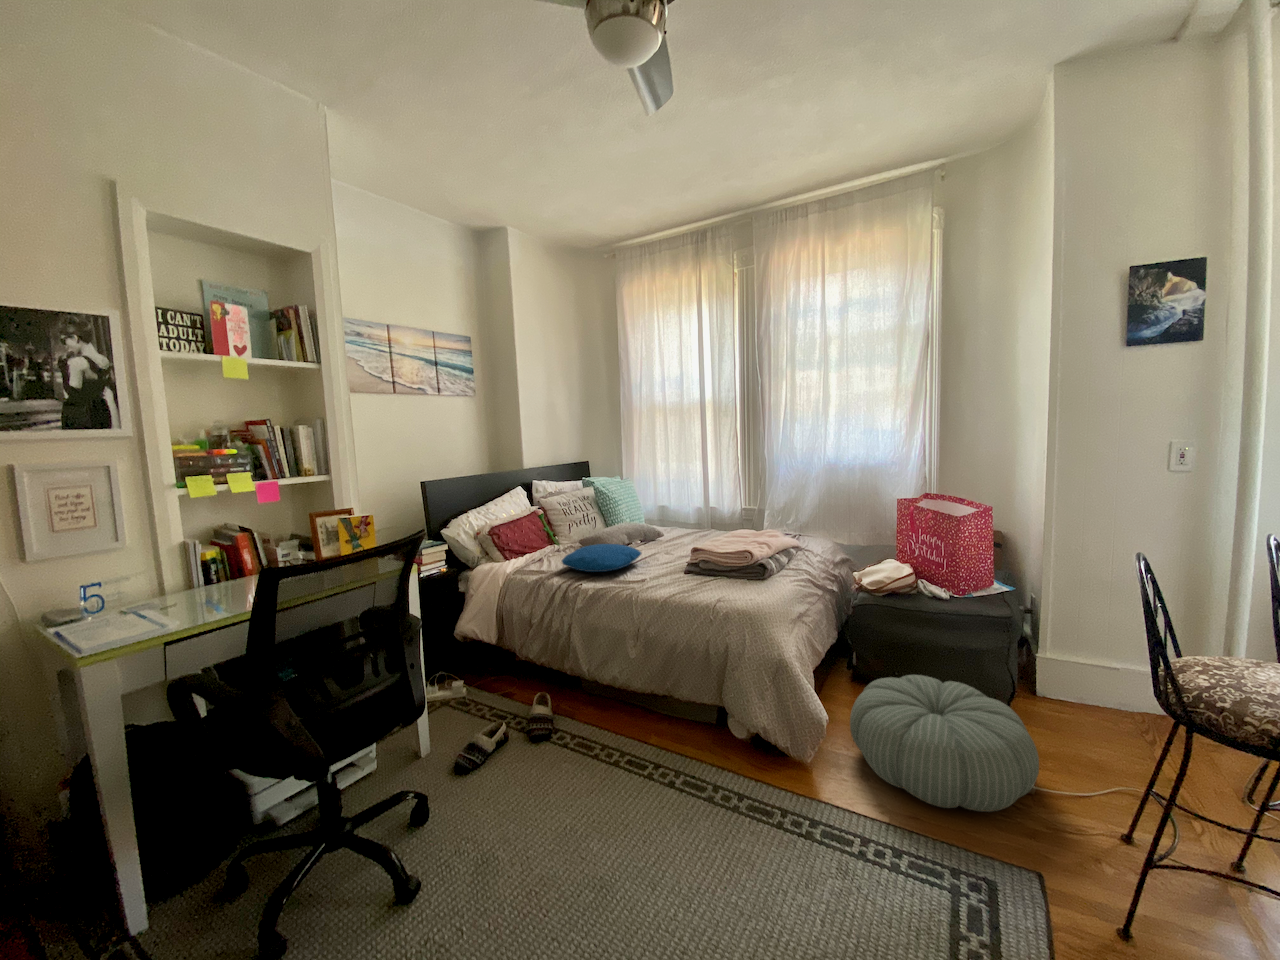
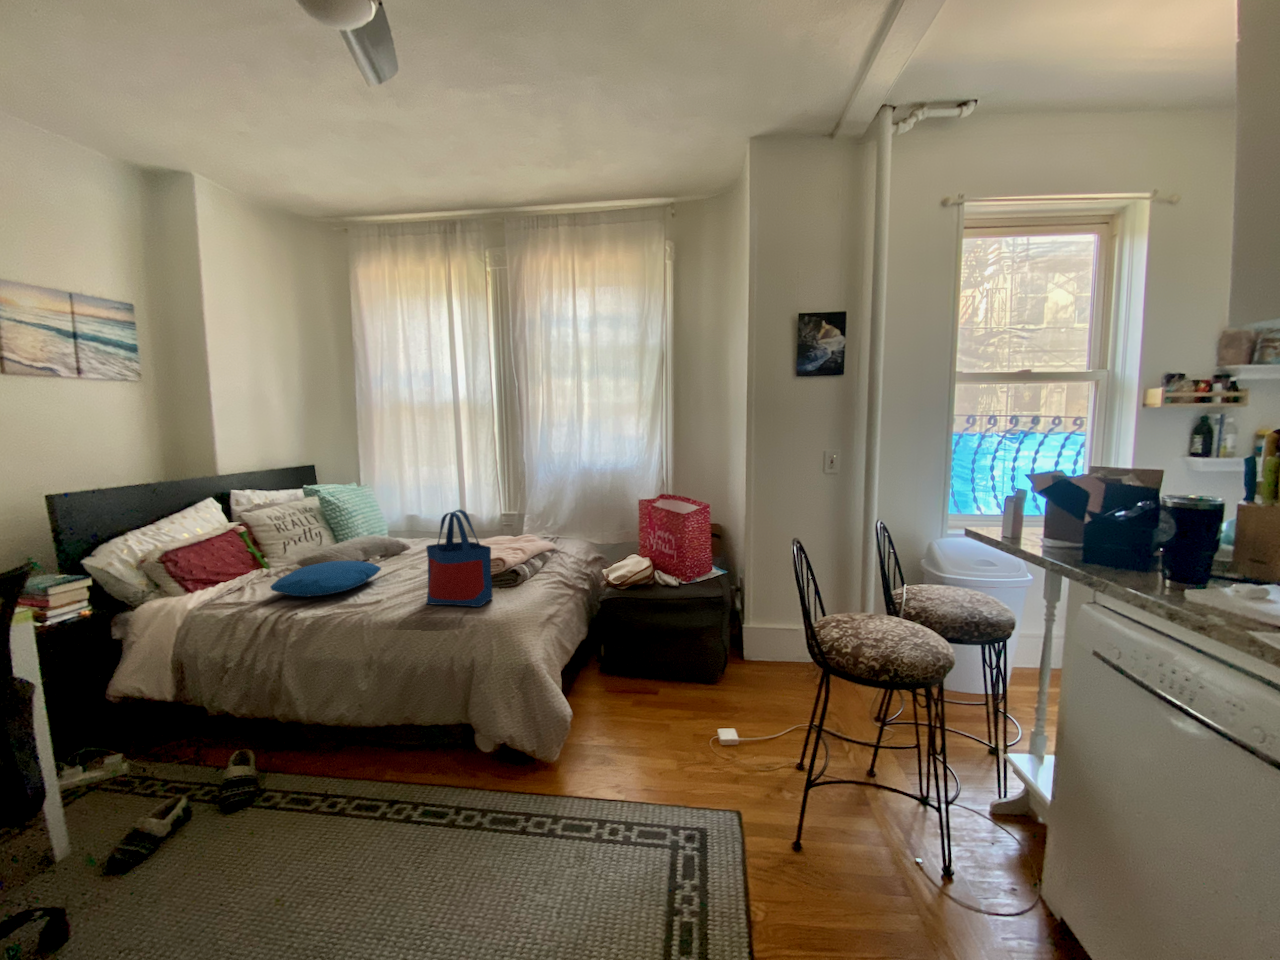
tote bag: none [683,503,744,597] -> present [426,510,493,607]
pouf: present [850,675,1039,812] -> none [595,659,742,777]

